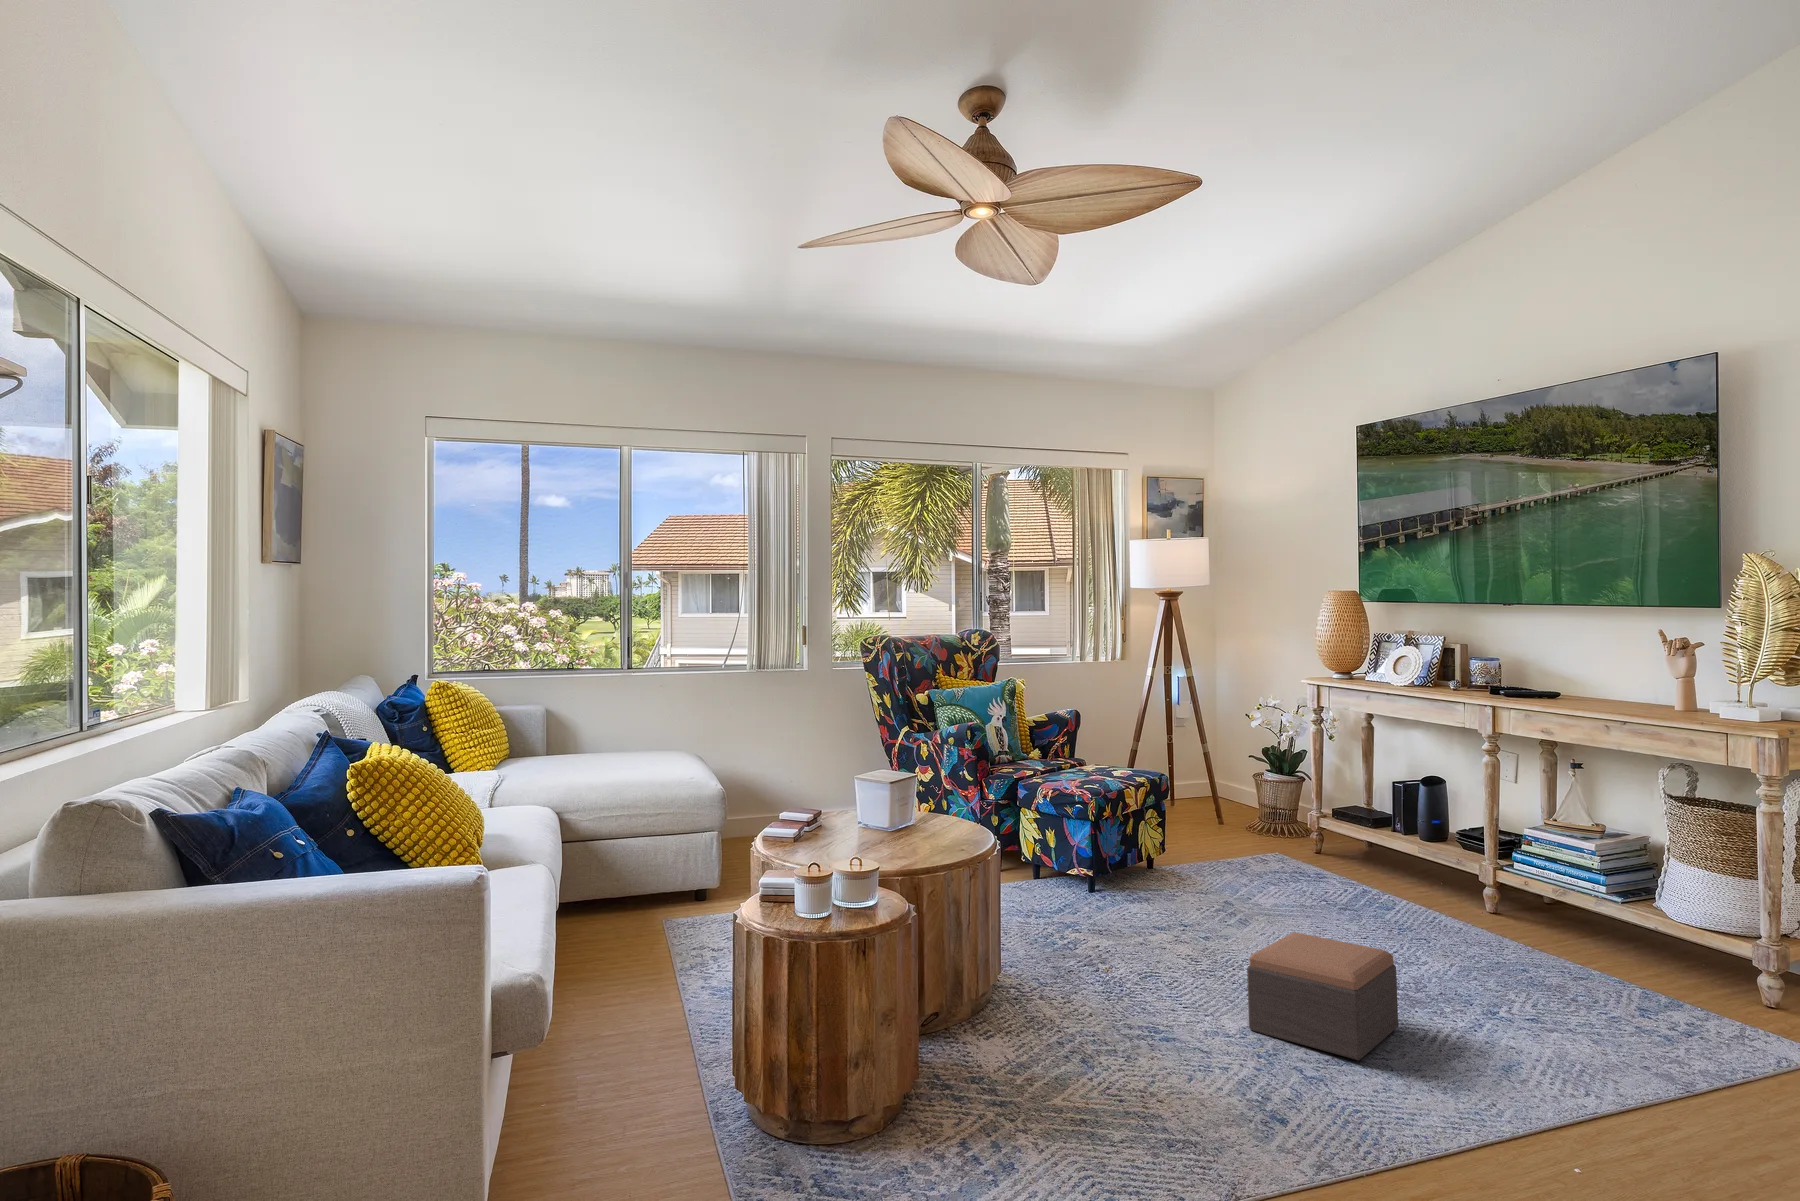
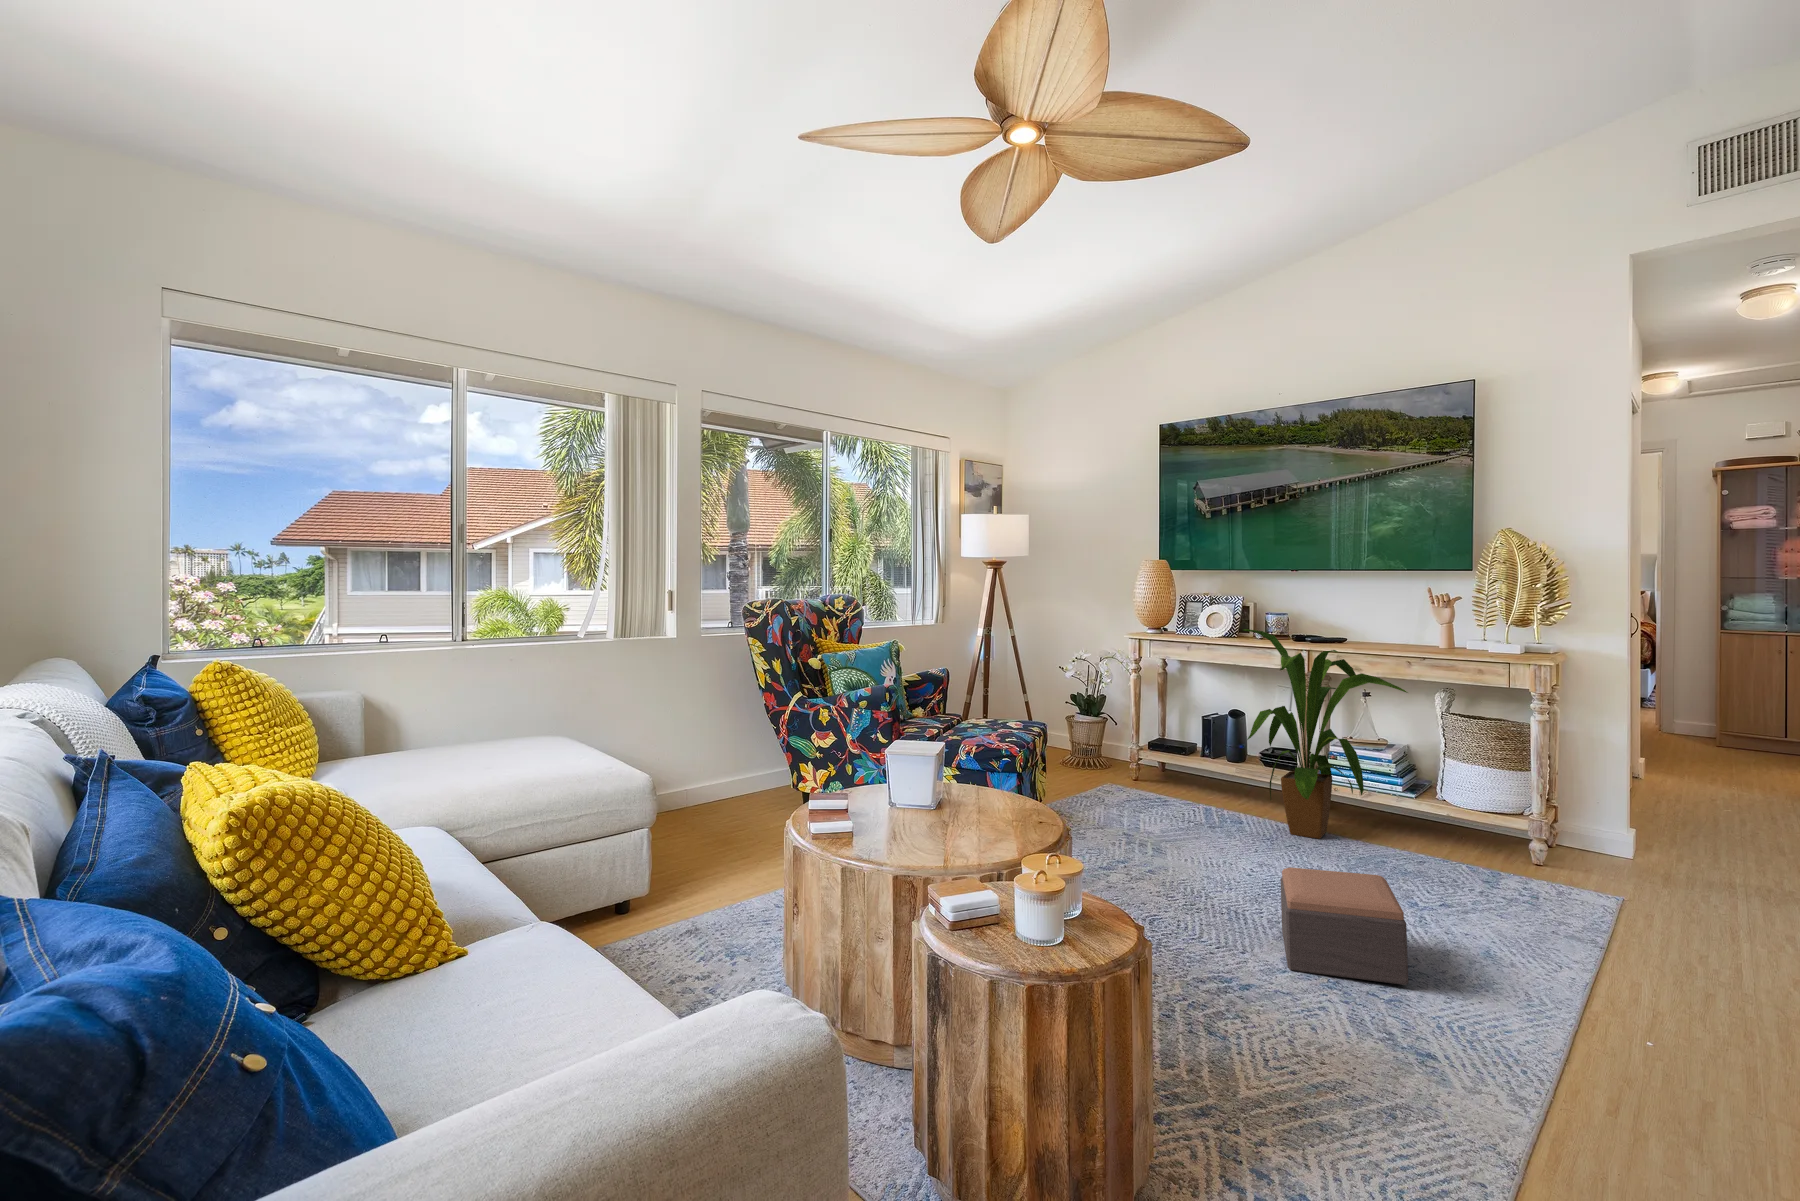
house plant: none [1365,678,1583,930] -> present [1243,629,1408,839]

